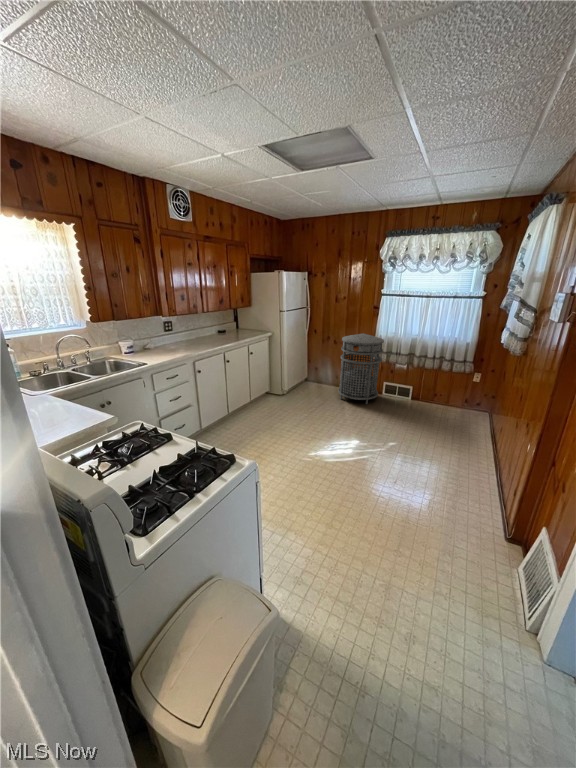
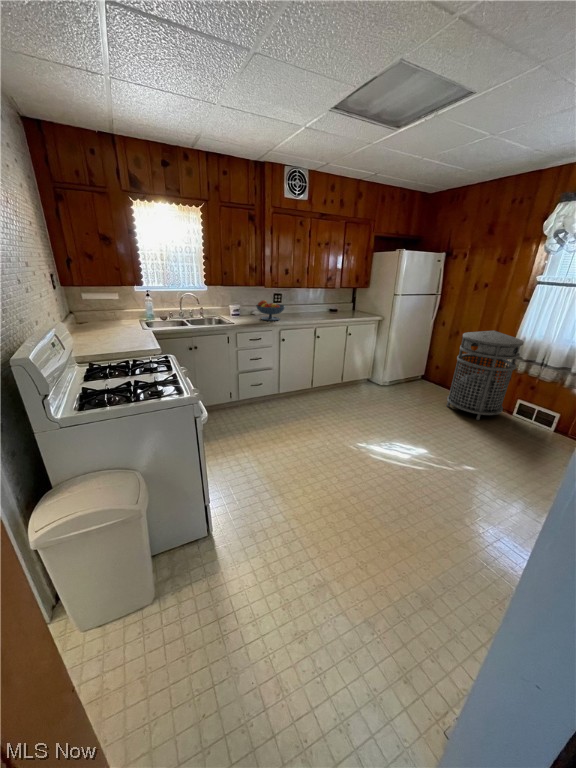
fruit bowl: none [158,331,192,353] -> present [256,300,285,321]

